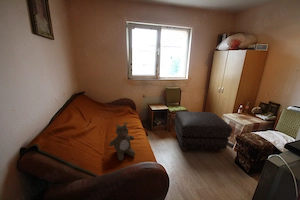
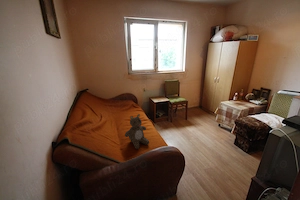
ottoman: present [175,111,232,153] -> none [176,101,231,139]

